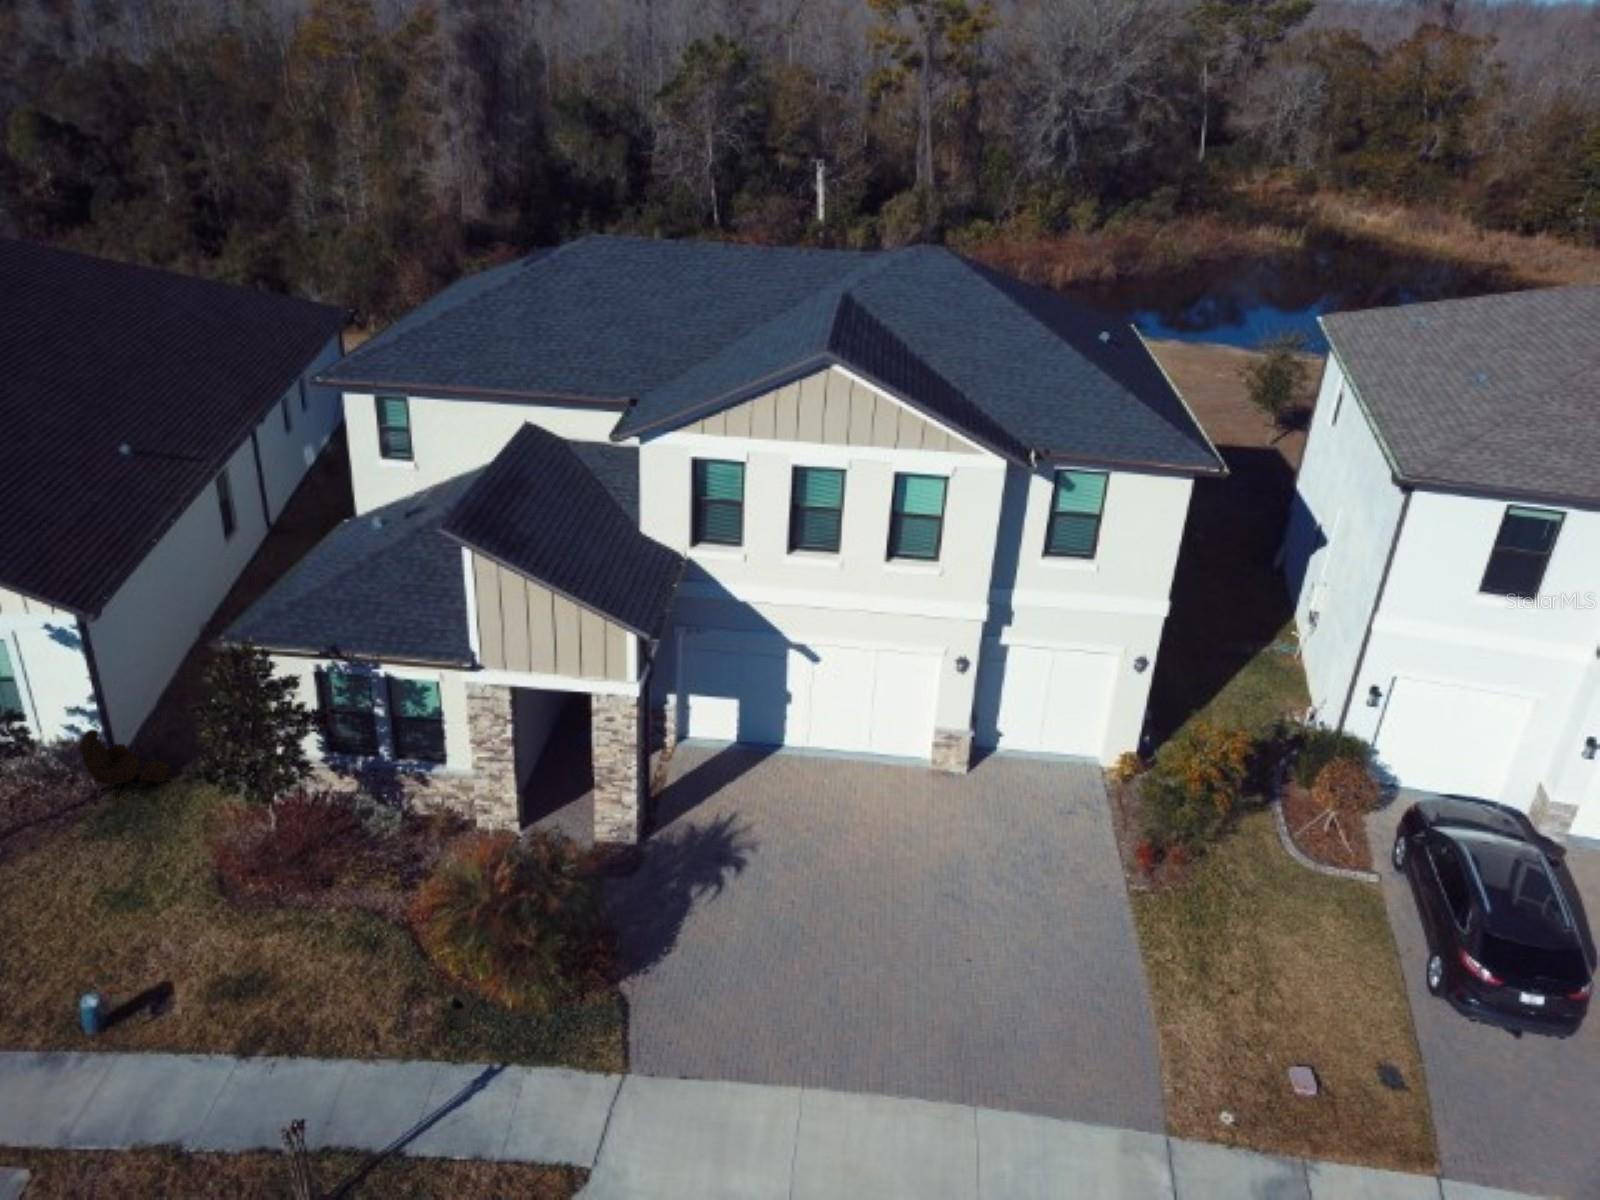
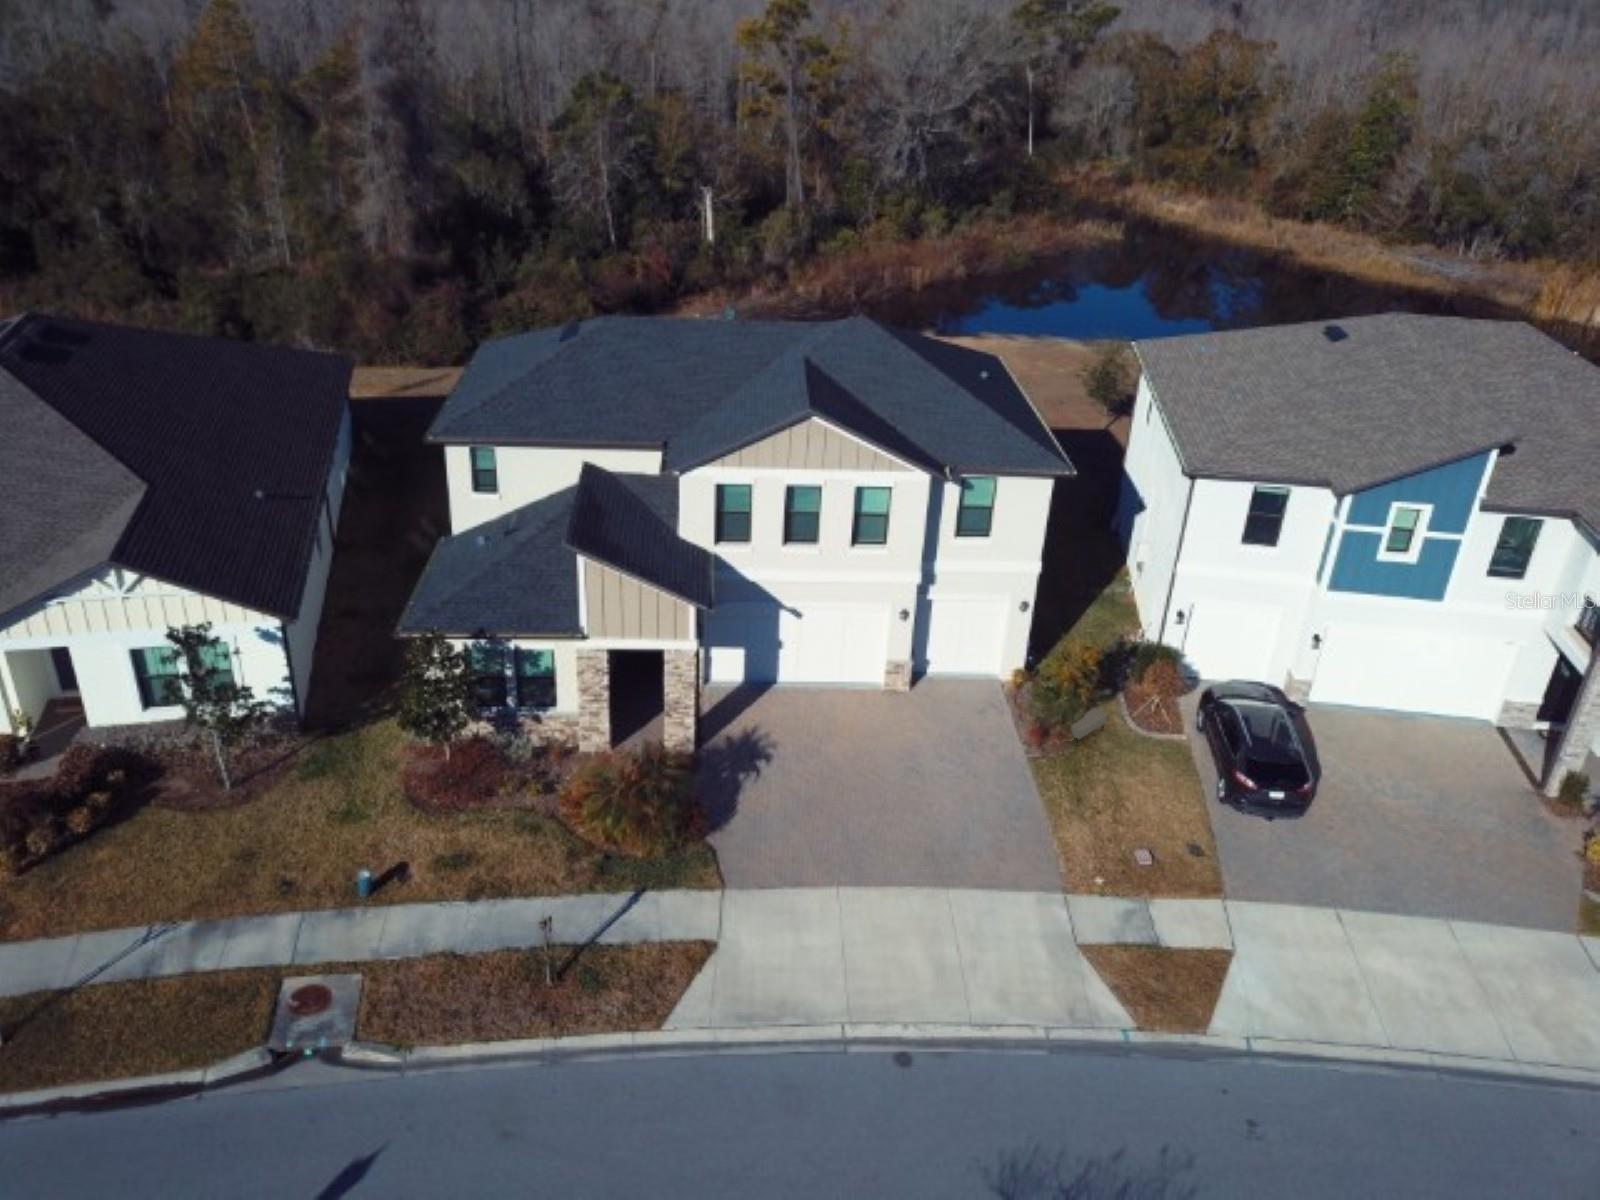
lounge chair: present [79,729,169,797] -> none [286,702,346,751]
bench: none [1189,822,1255,879] -> present [1071,708,1107,745]

